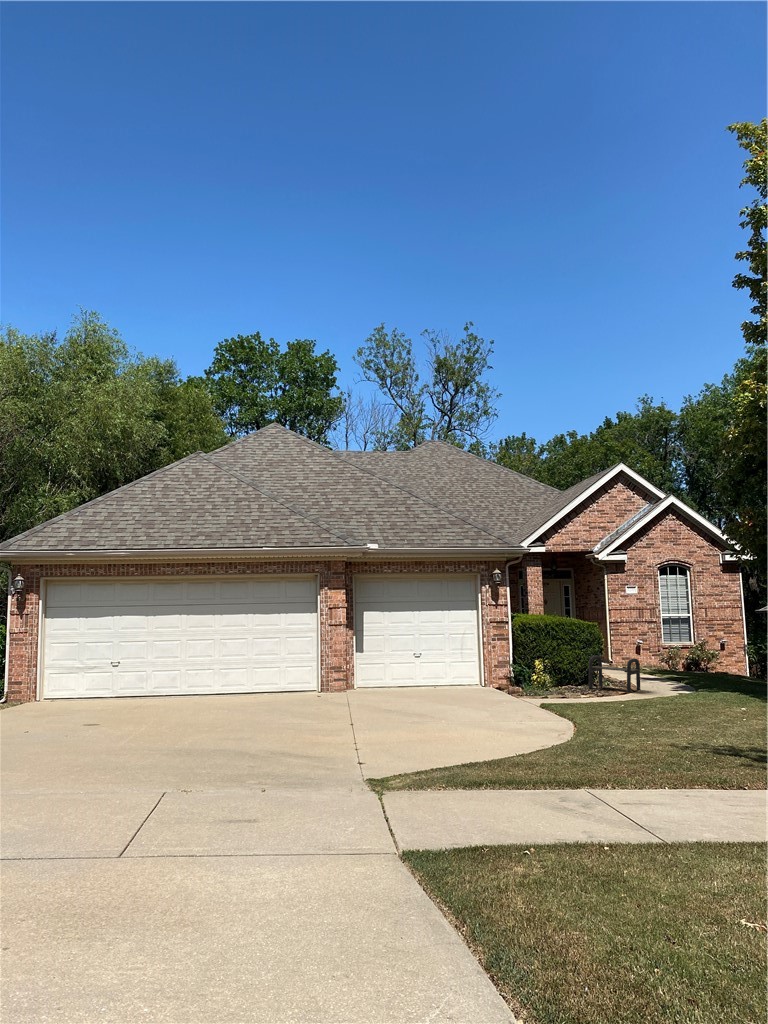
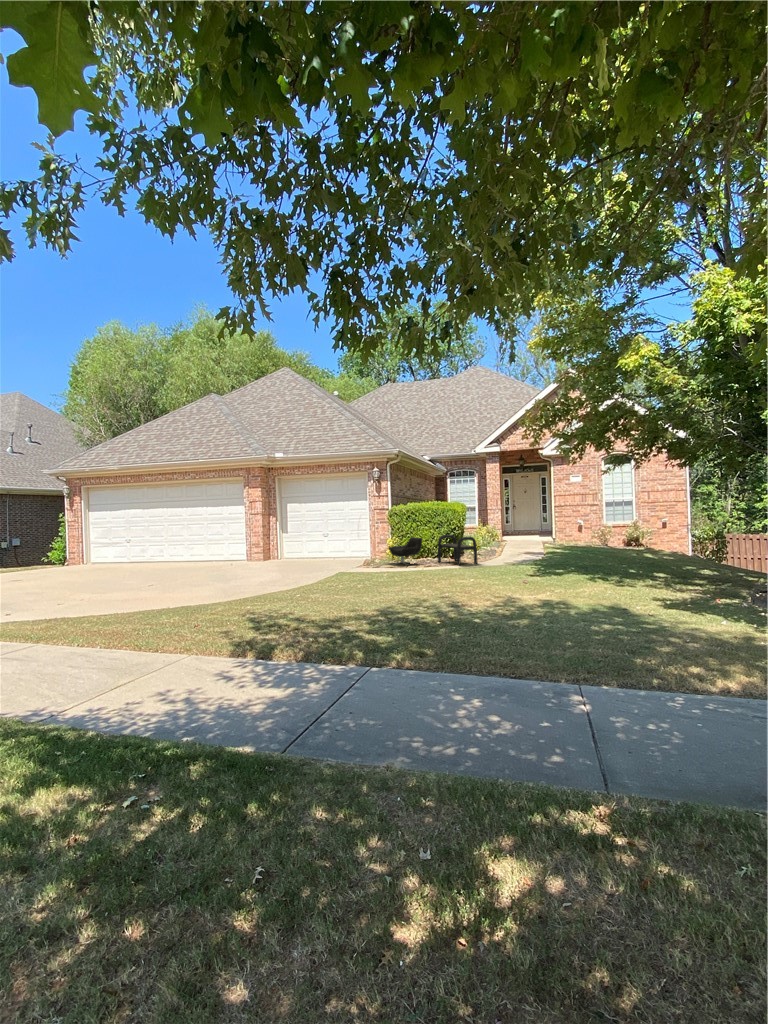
lounge chair: none [538,658,581,693] -> present [389,537,422,564]

